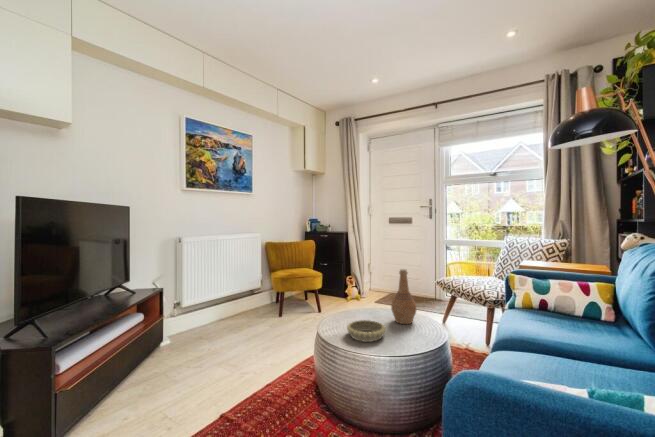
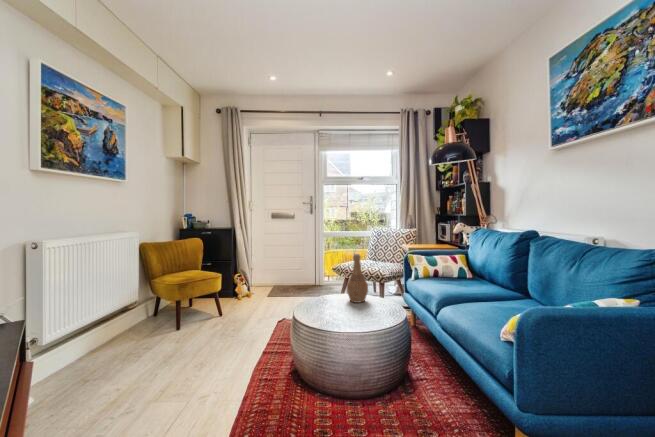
decorative bowl: present [347,320,386,342] -> none [325,303,362,321]

